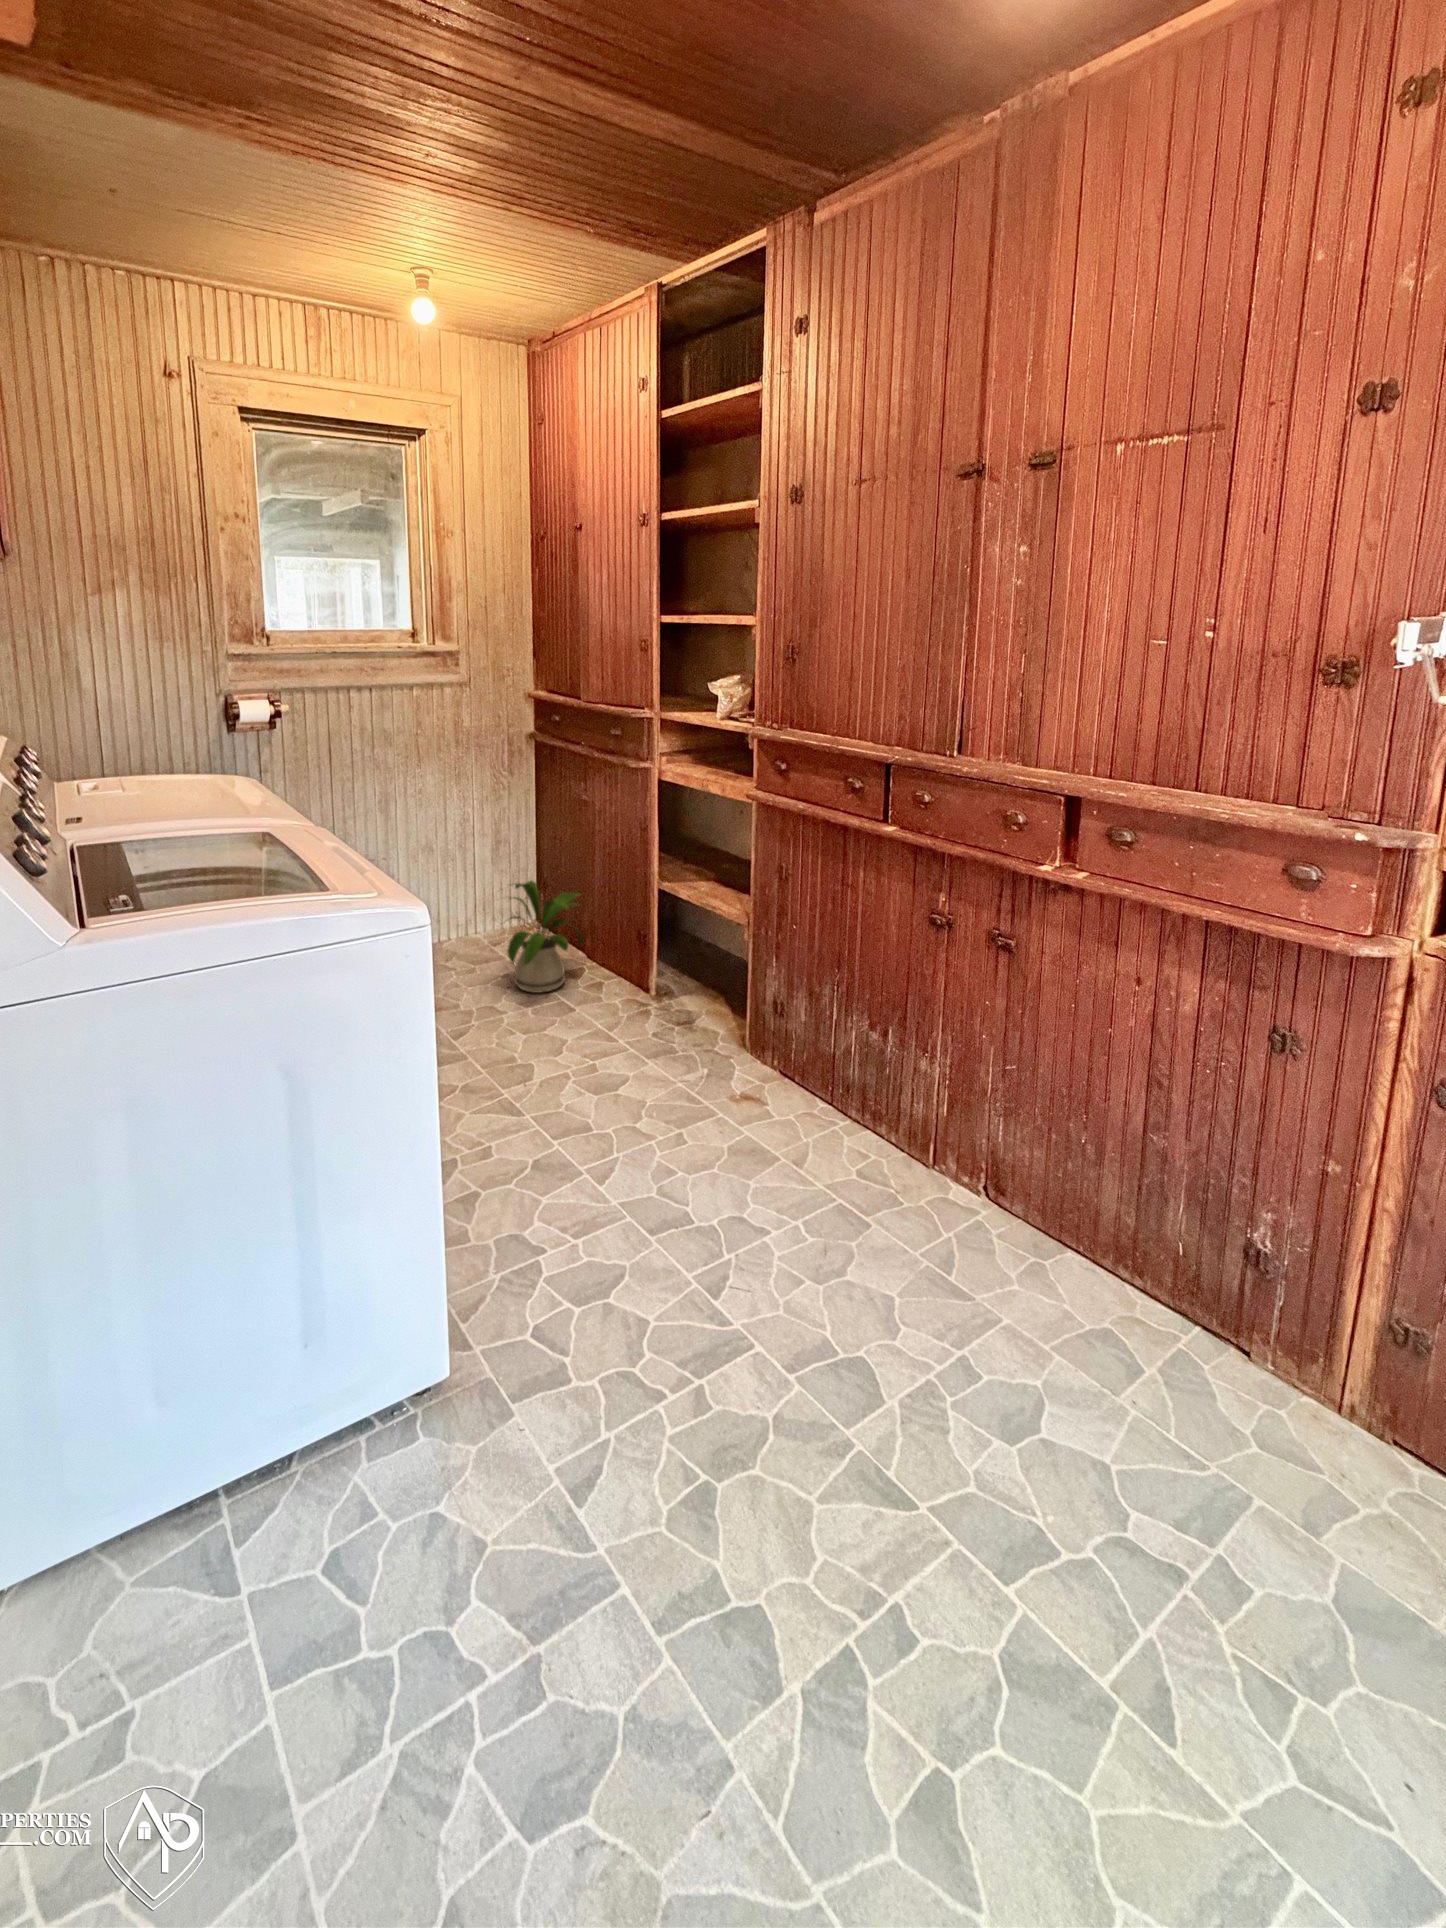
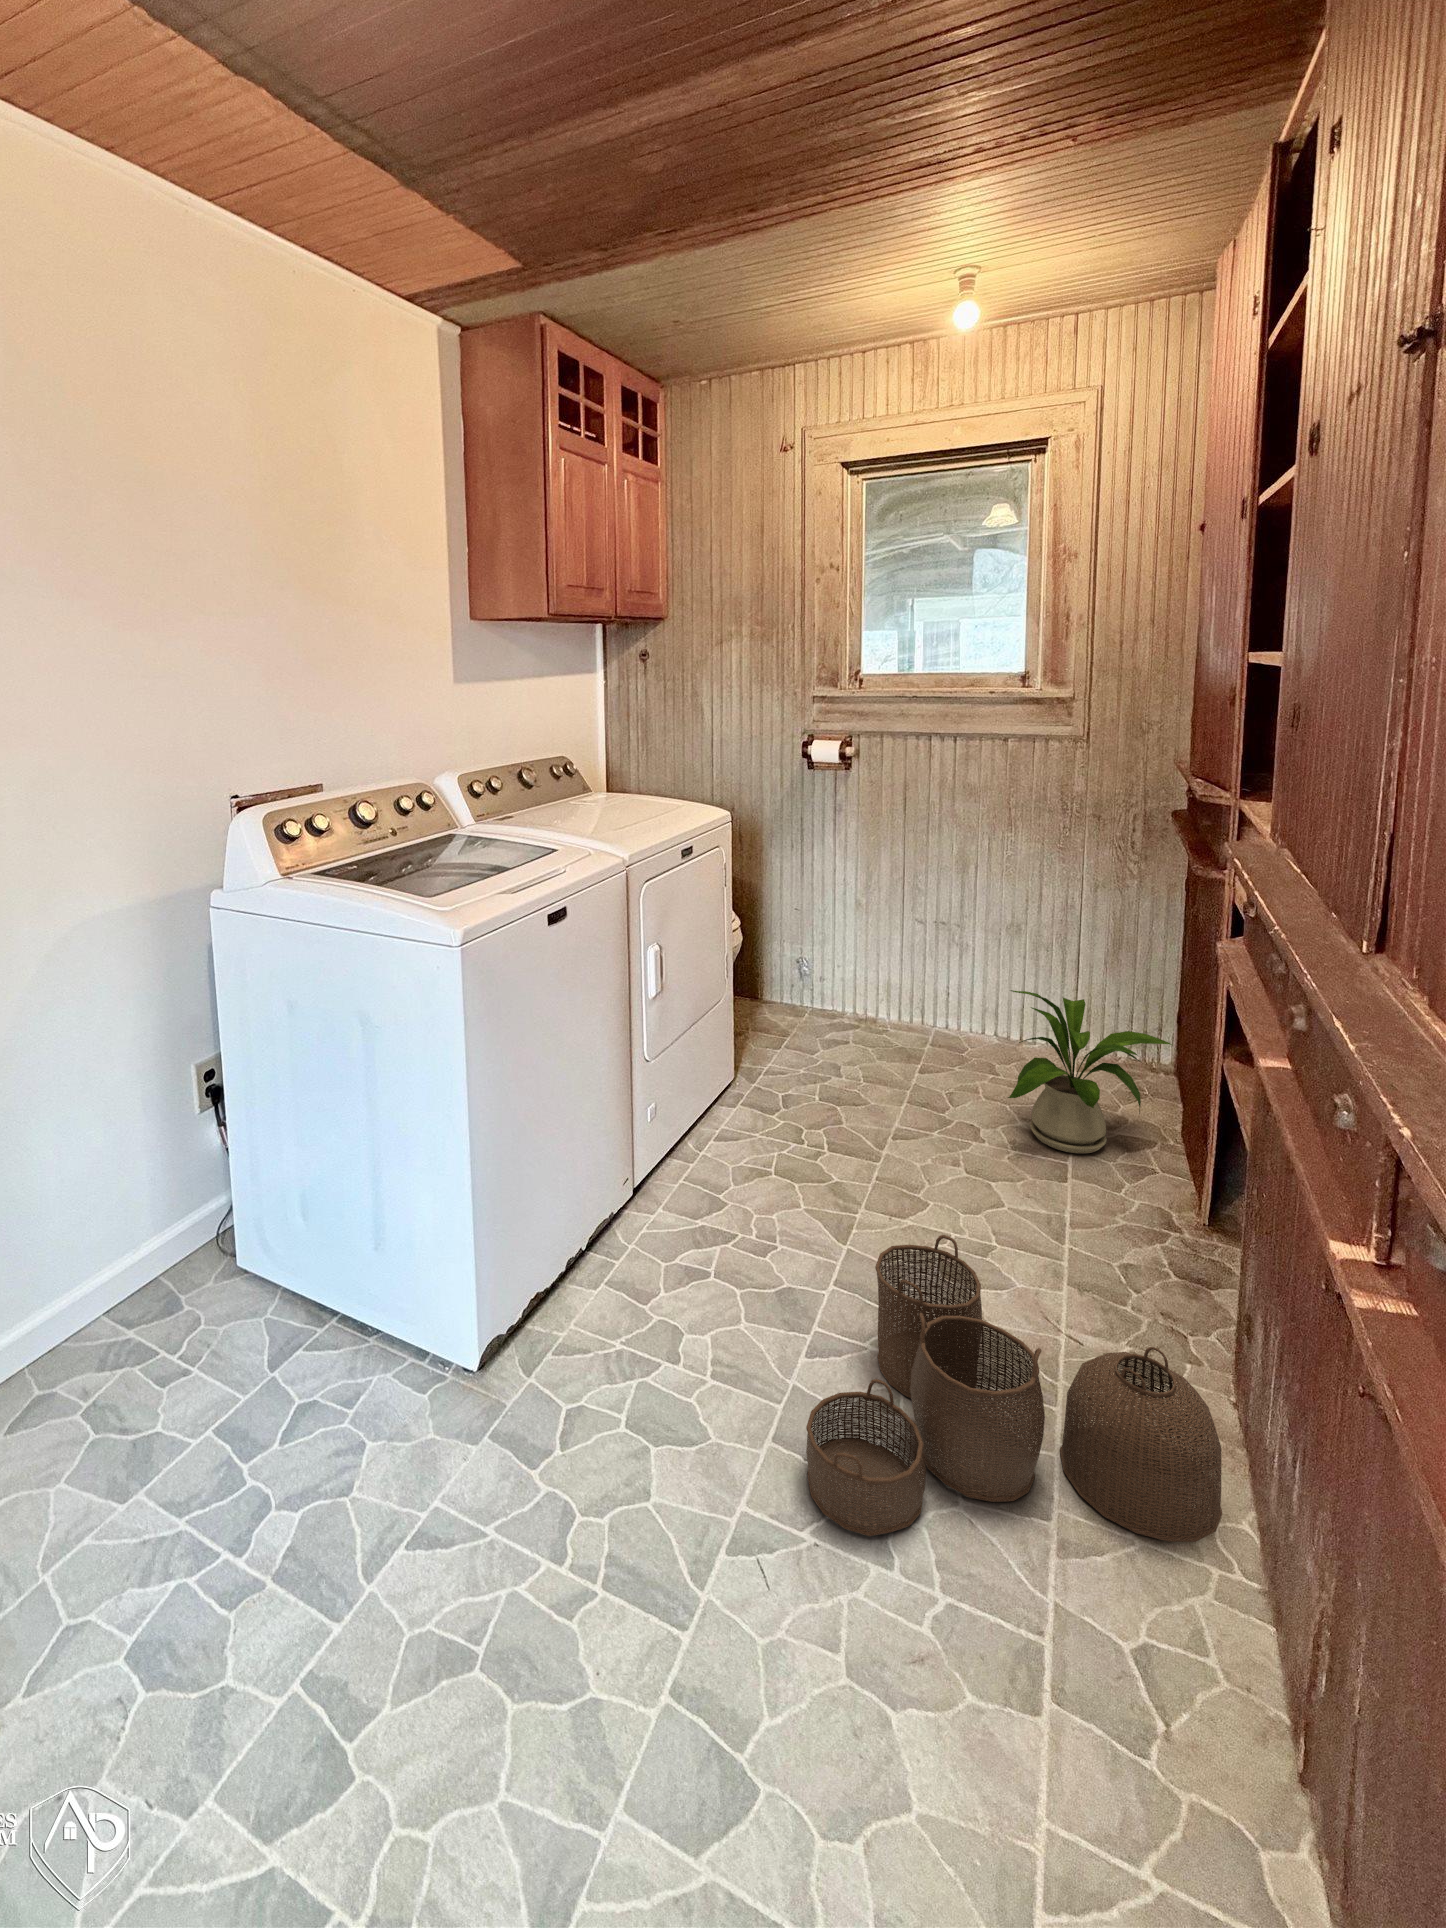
woven basket: none [617,1037,819,1238] -> present [806,1235,1222,1542]

